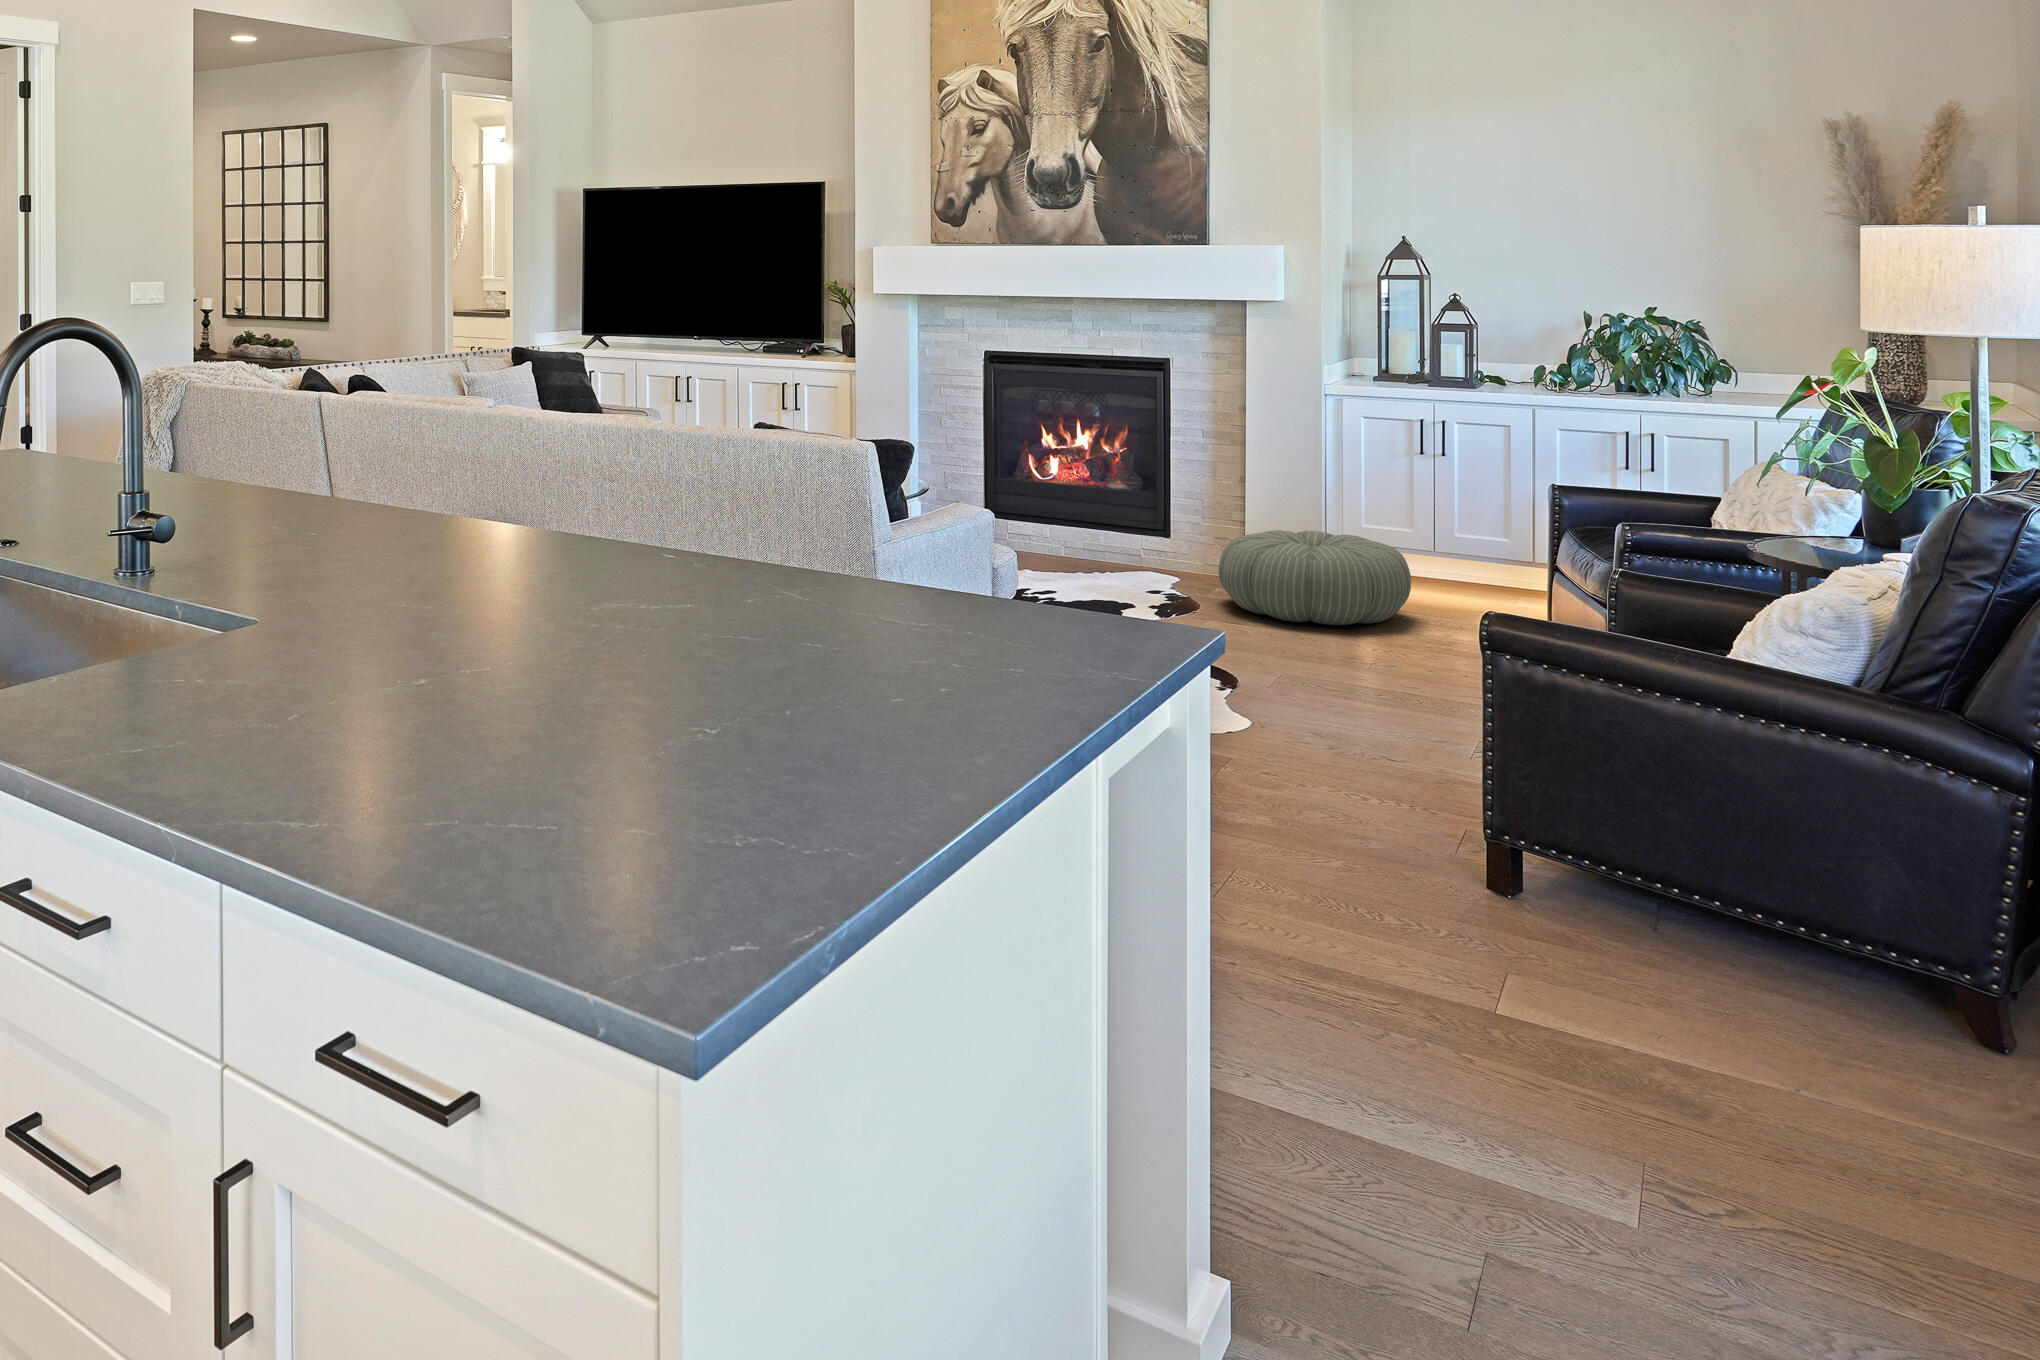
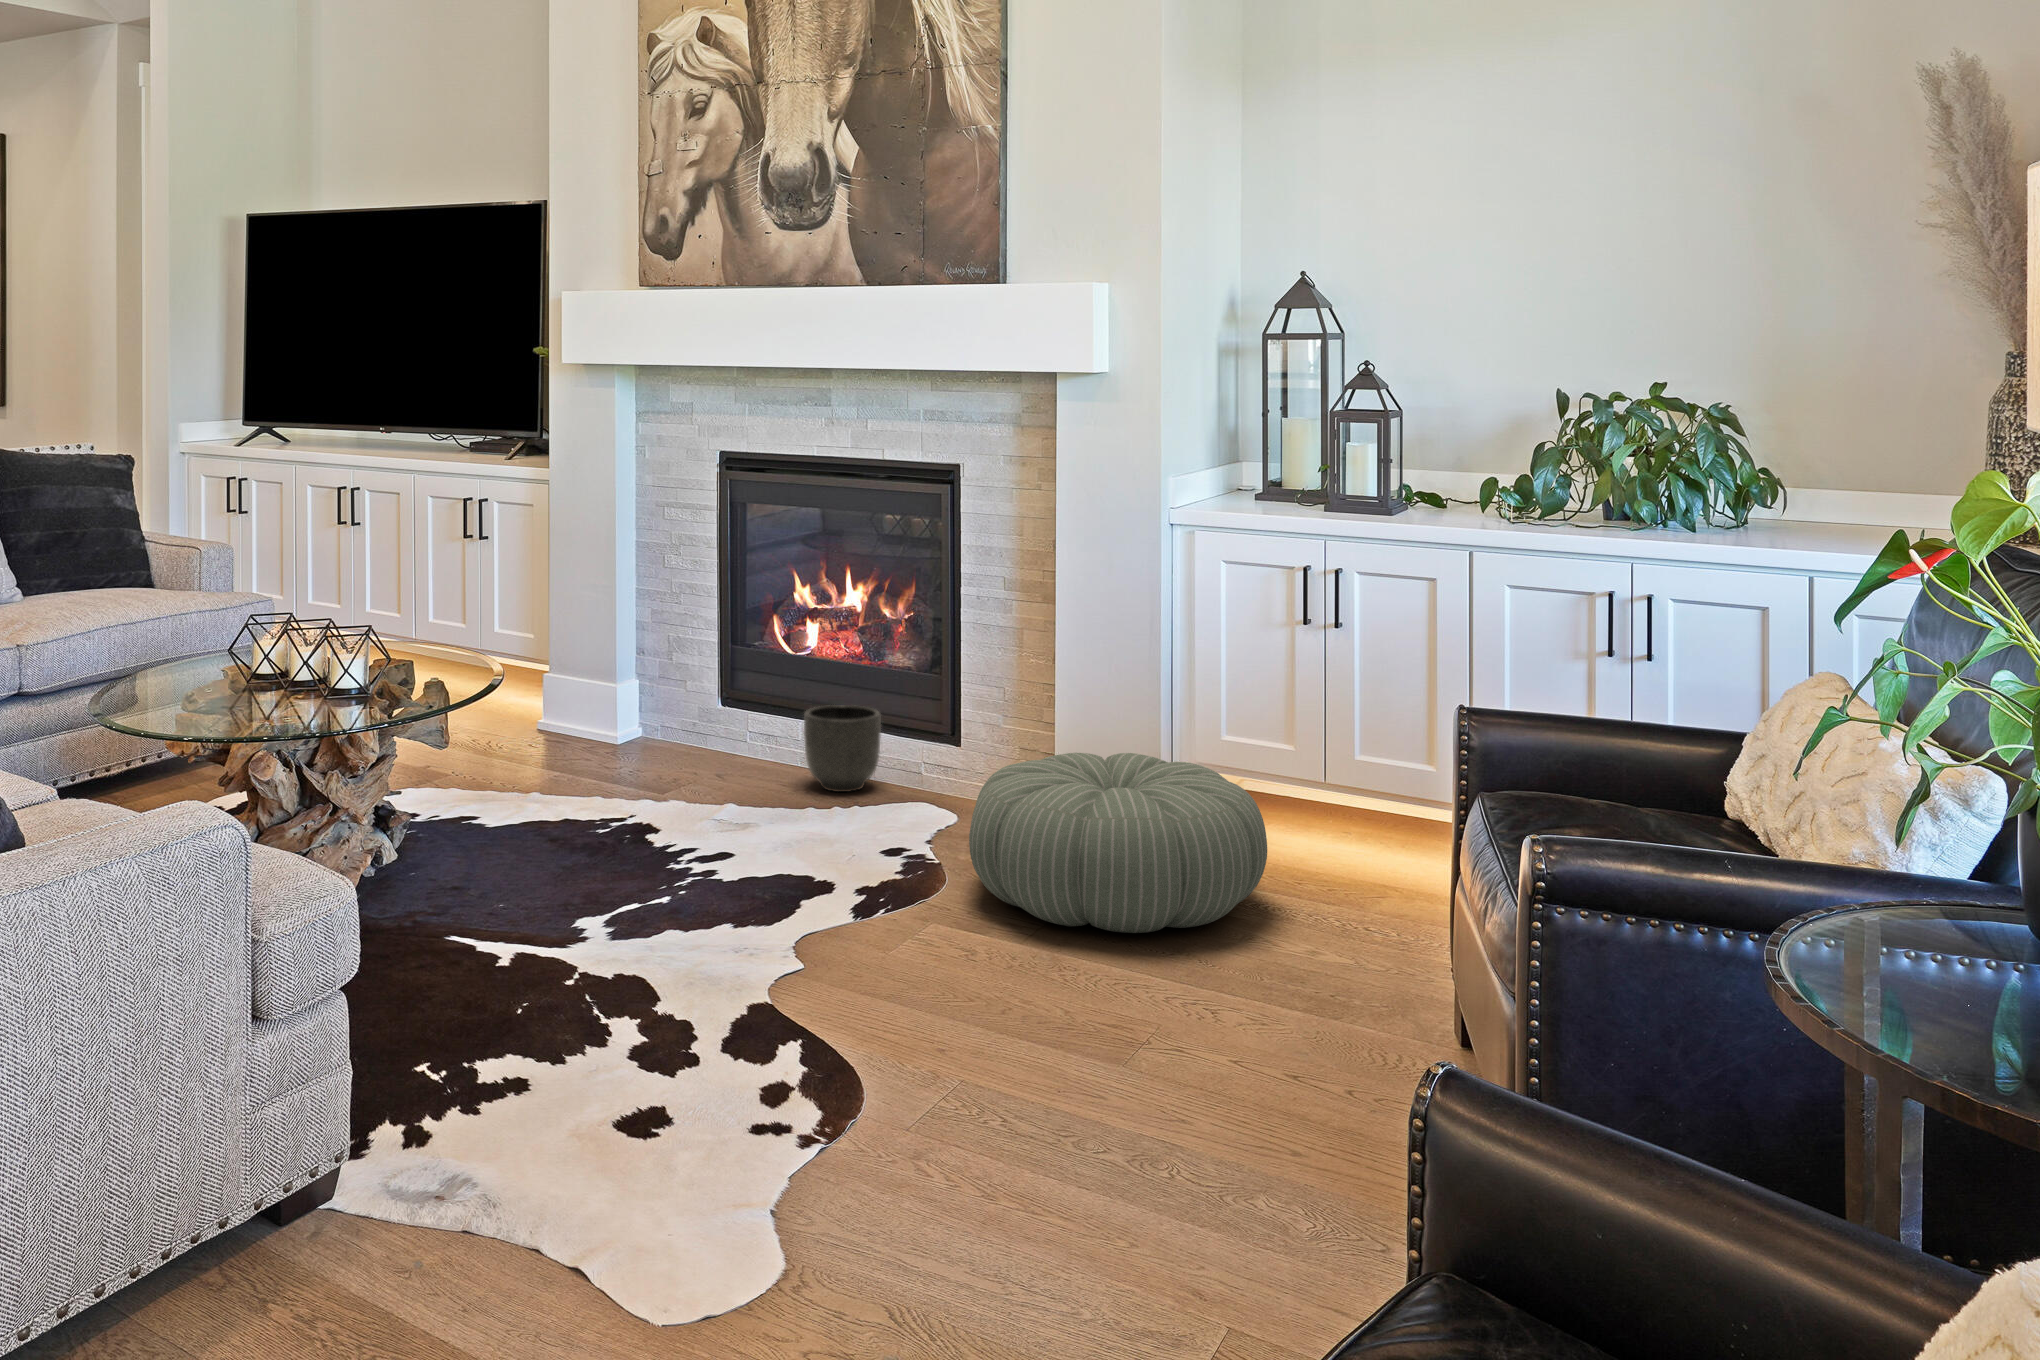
planter: none [1062,511,1113,563] -> present [804,705,881,792]

